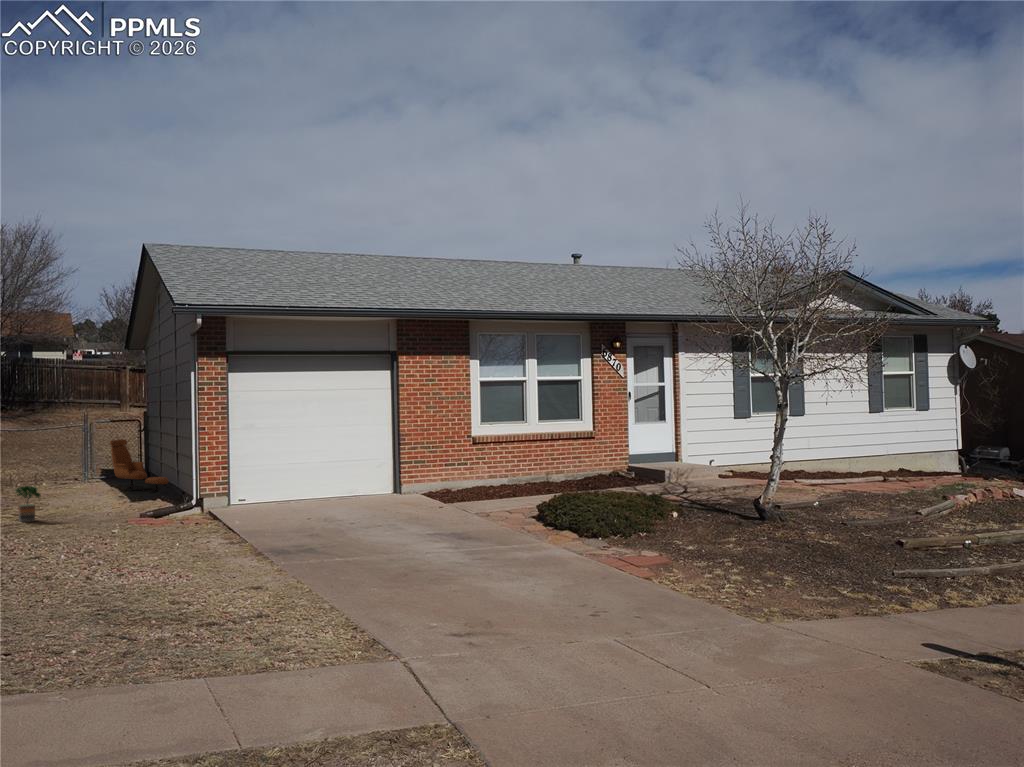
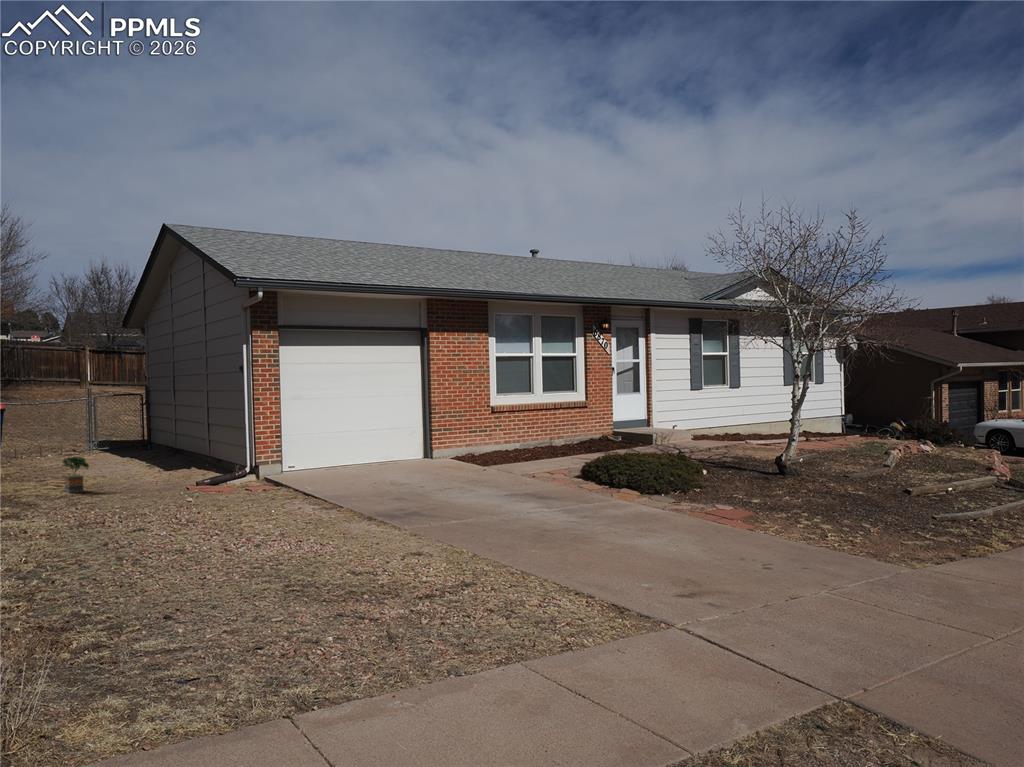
lounge chair: present [110,439,169,492] -> none [127,411,186,462]

